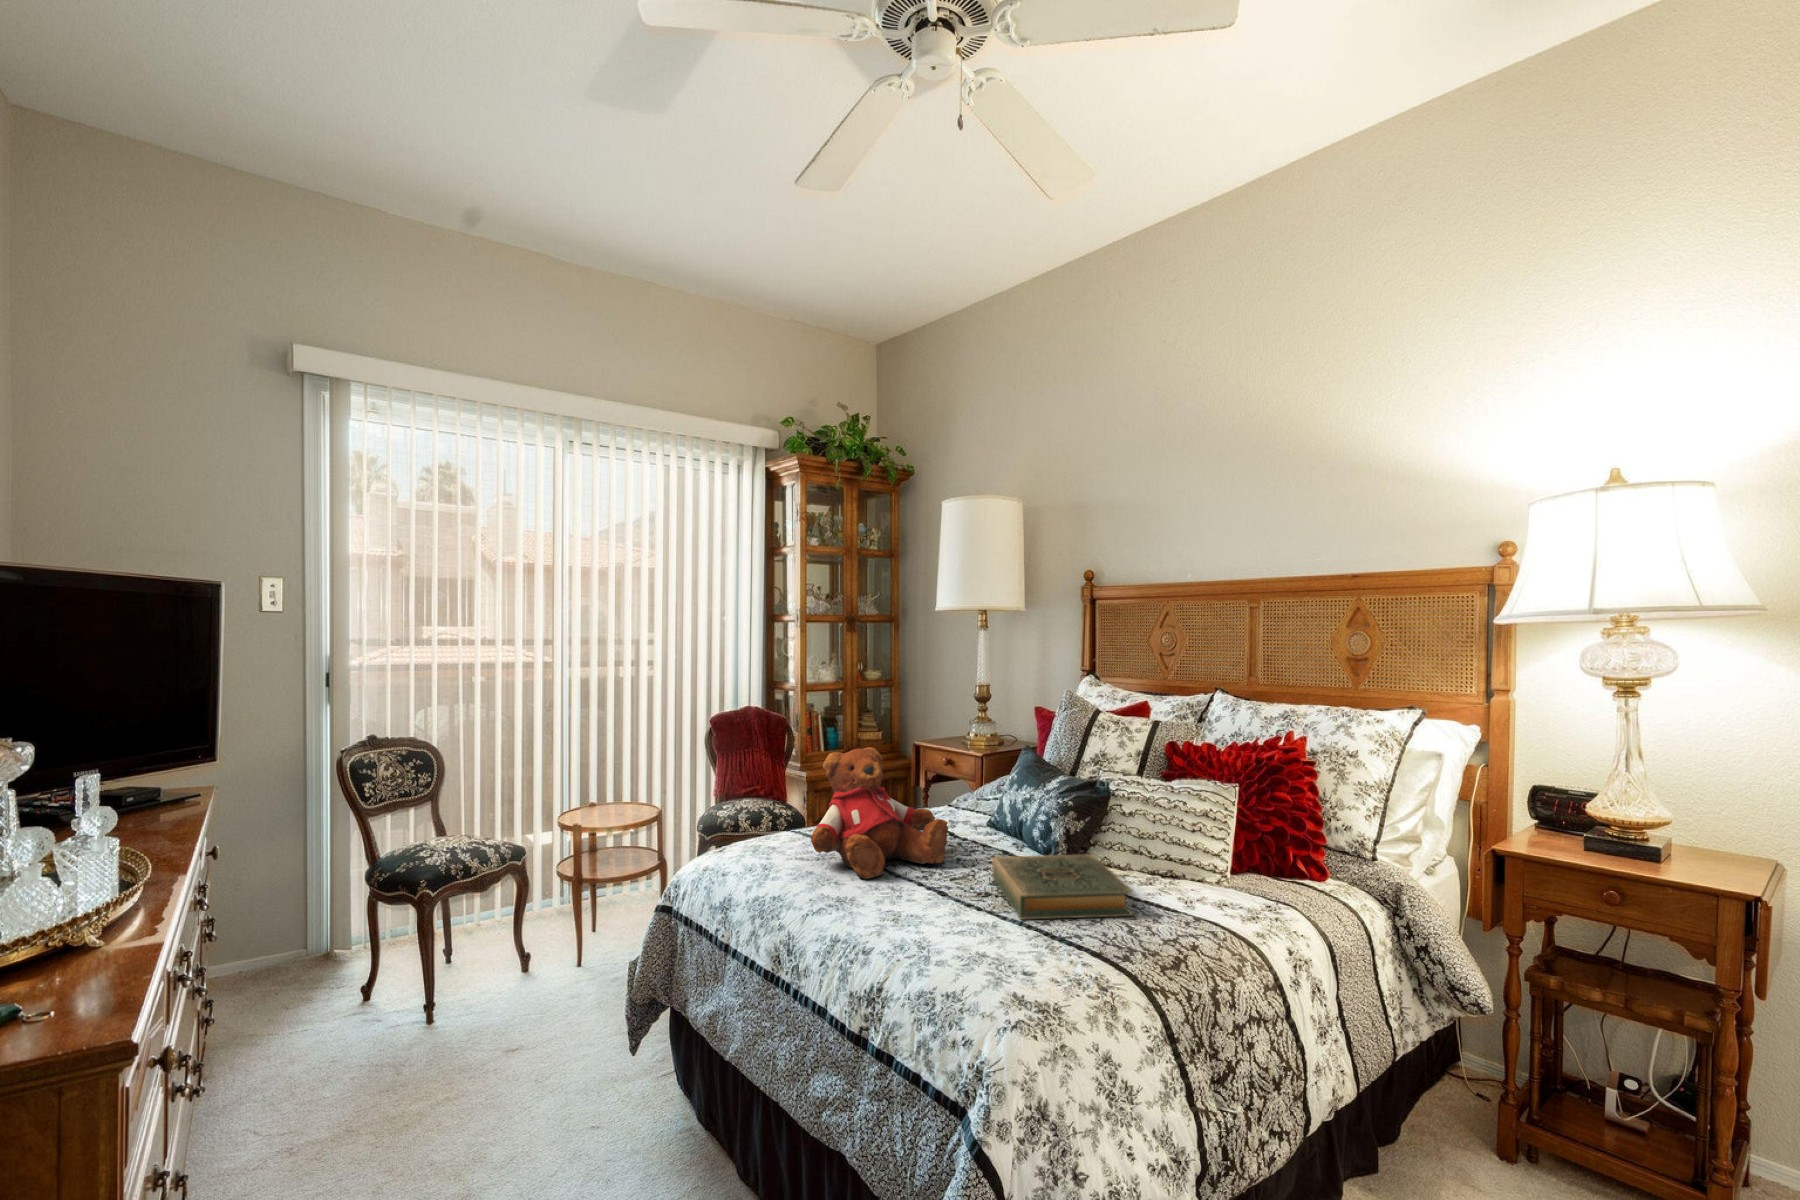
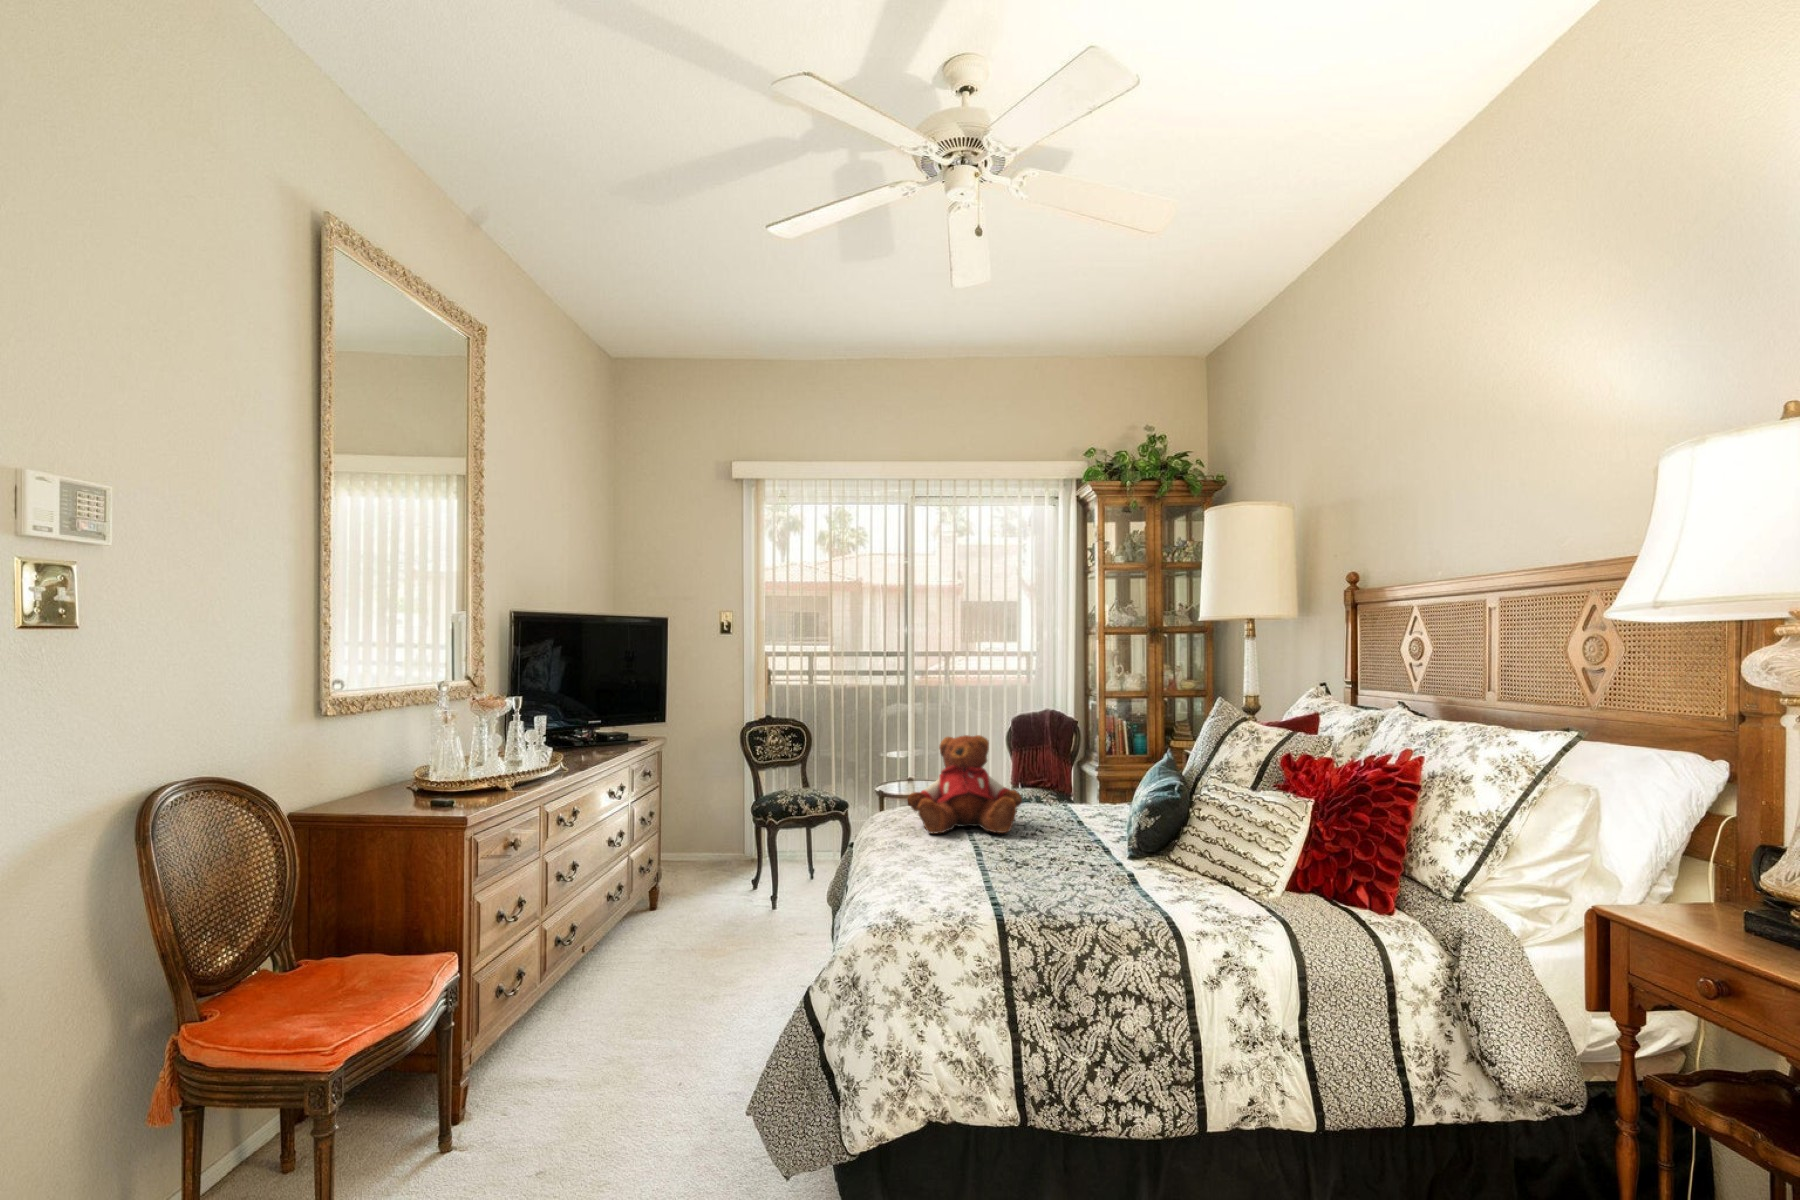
hardback book: present [992,854,1134,919] -> none [978,831,1109,887]

